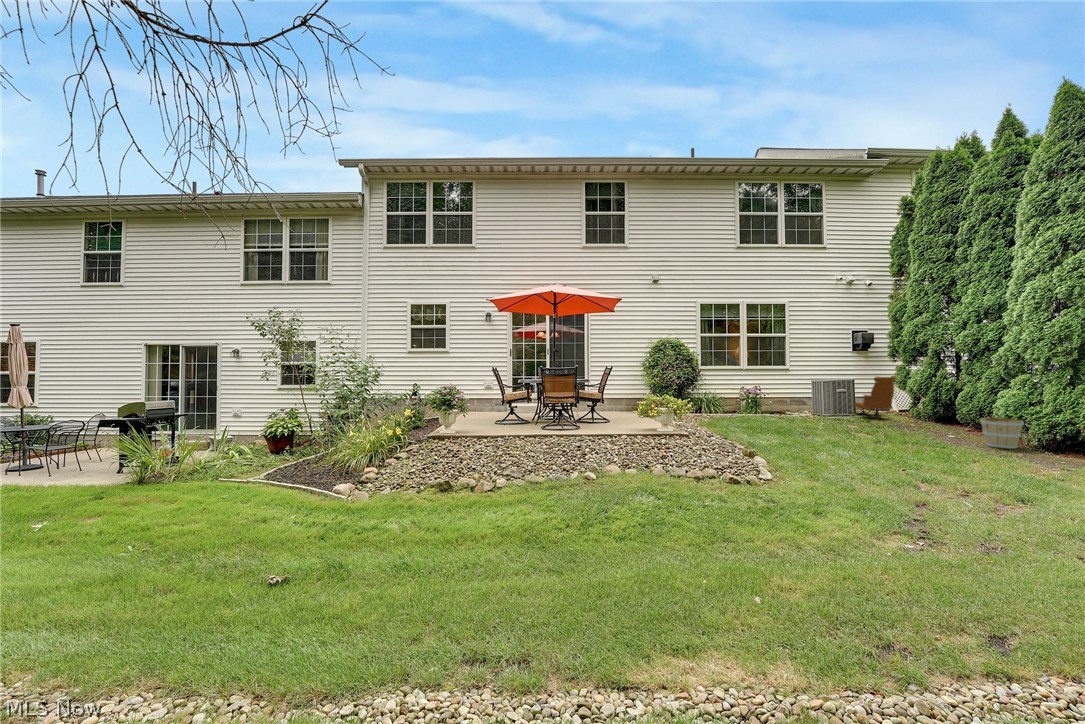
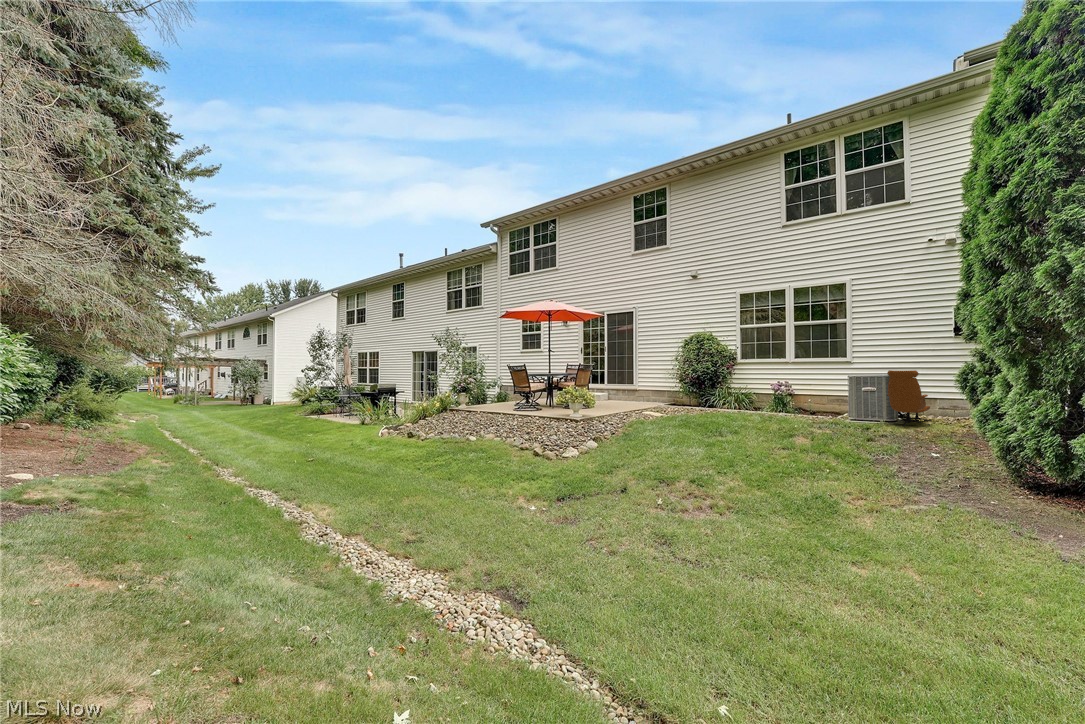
wooden bucket: present [980,417,1024,449] -> none [898,425,956,468]

